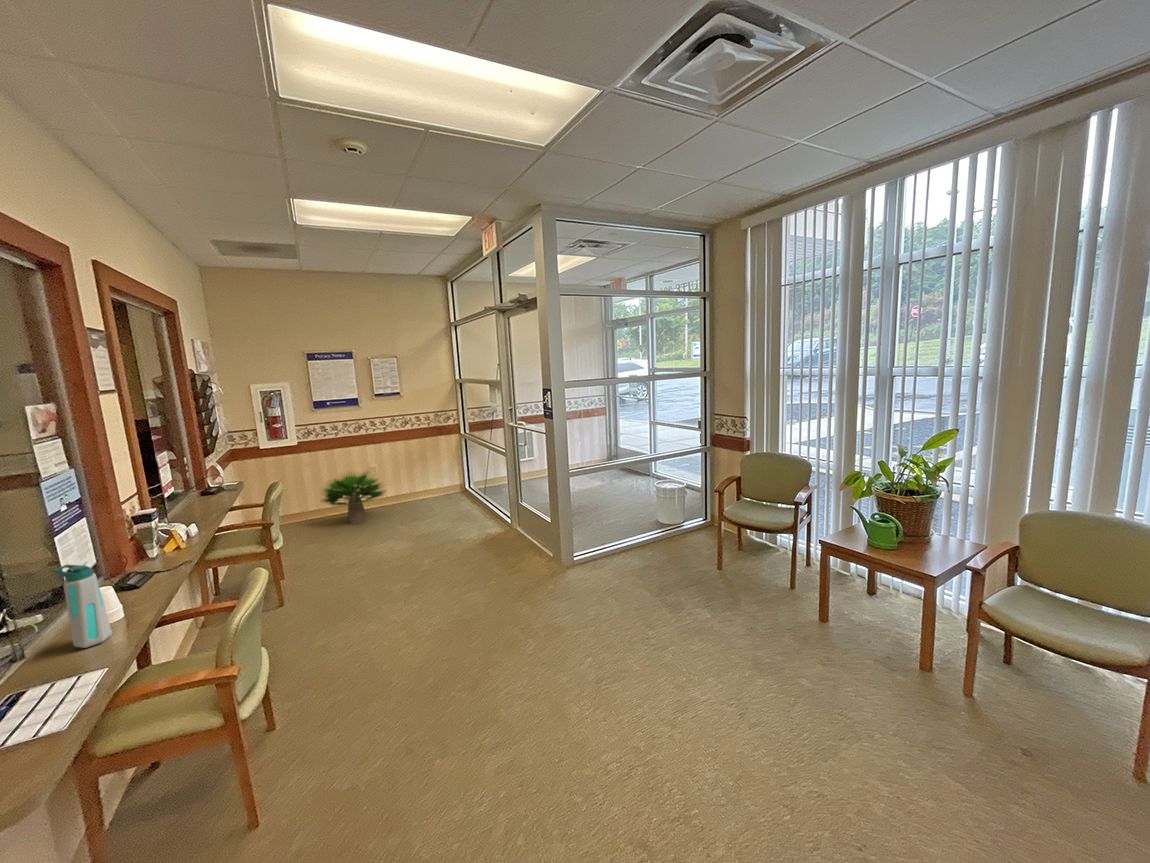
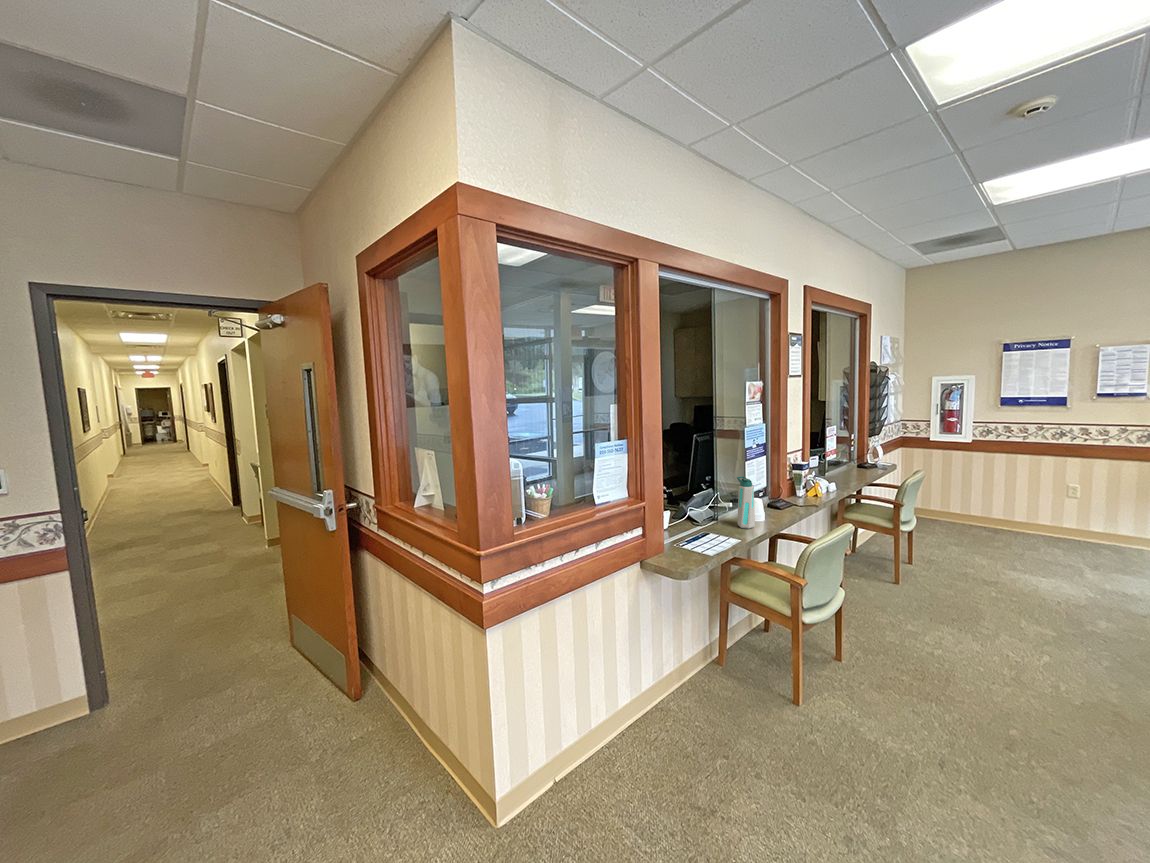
potted plant: present [321,472,385,524] -> none [979,482,1089,549]

